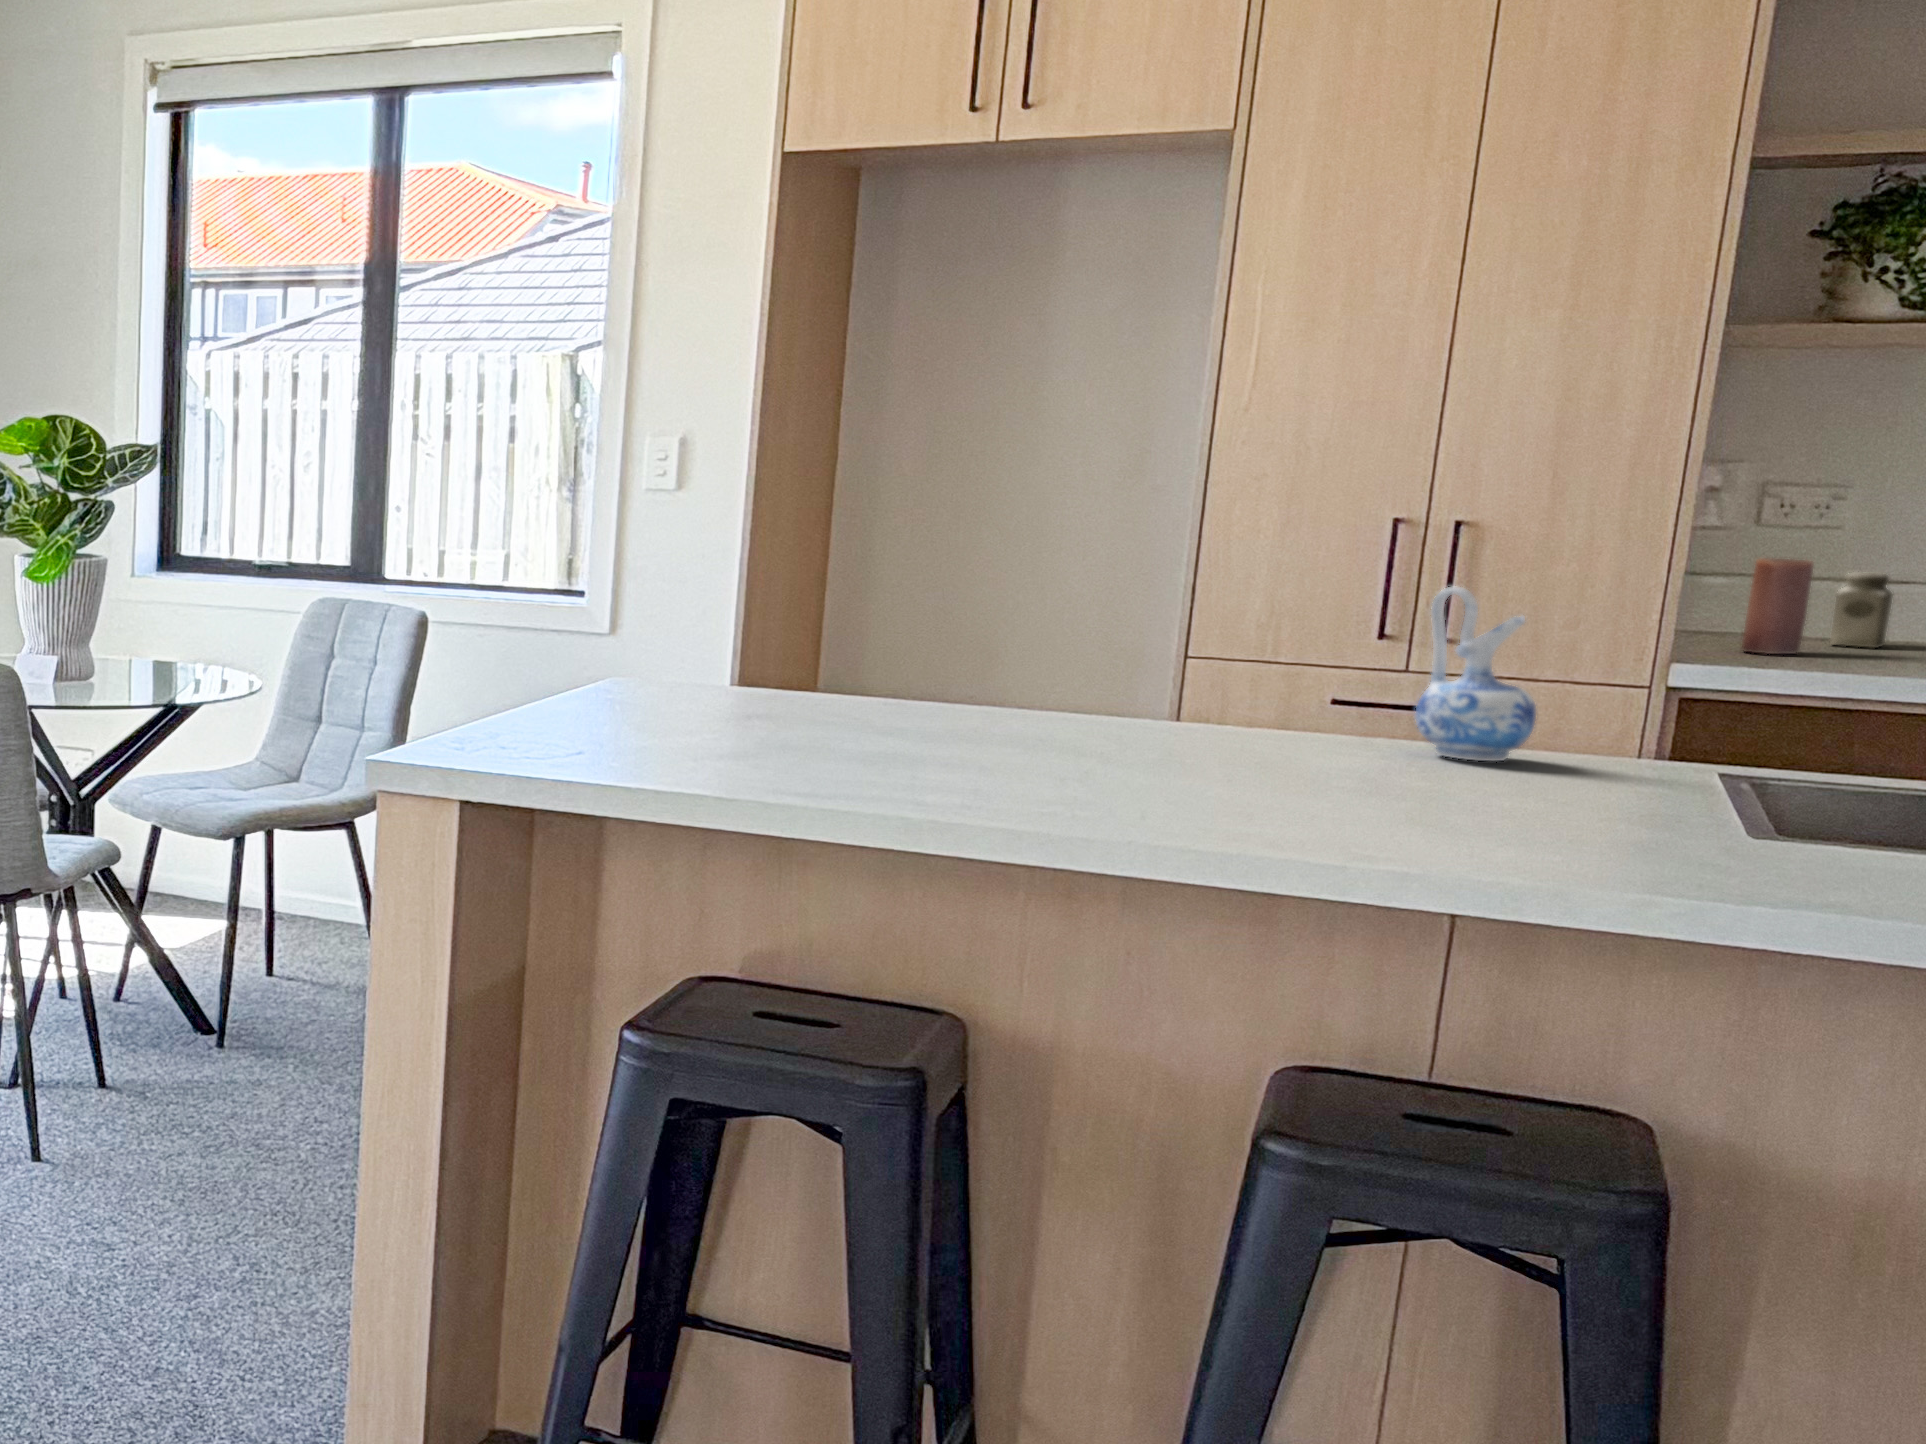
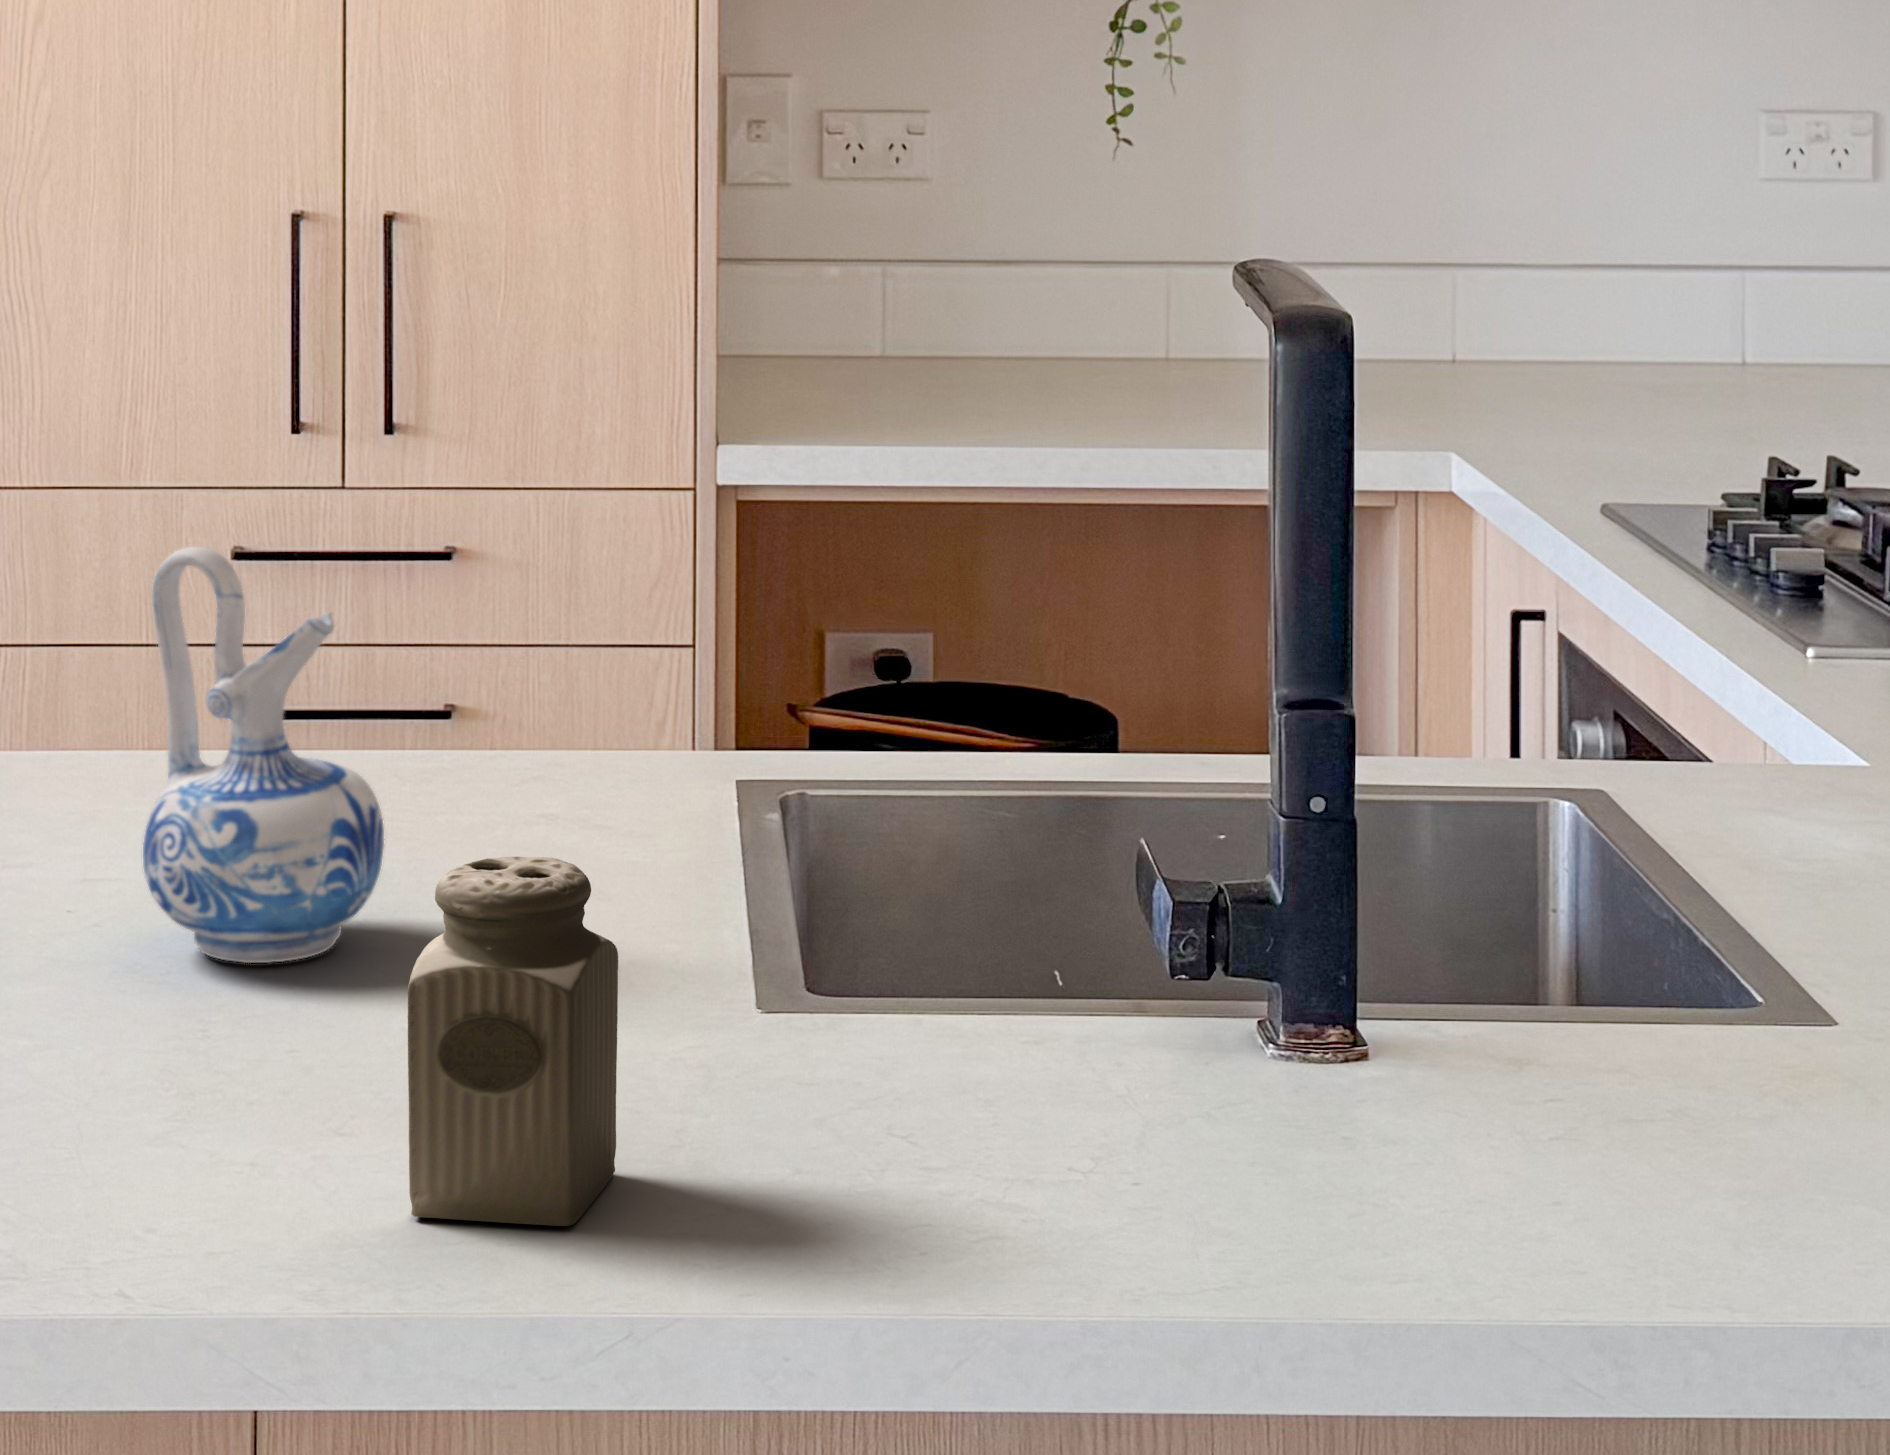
candle: present [1742,558,1813,654] -> none [811,242,888,402]
salt shaker: present [1830,572,1892,648] -> present [408,857,618,1226]

